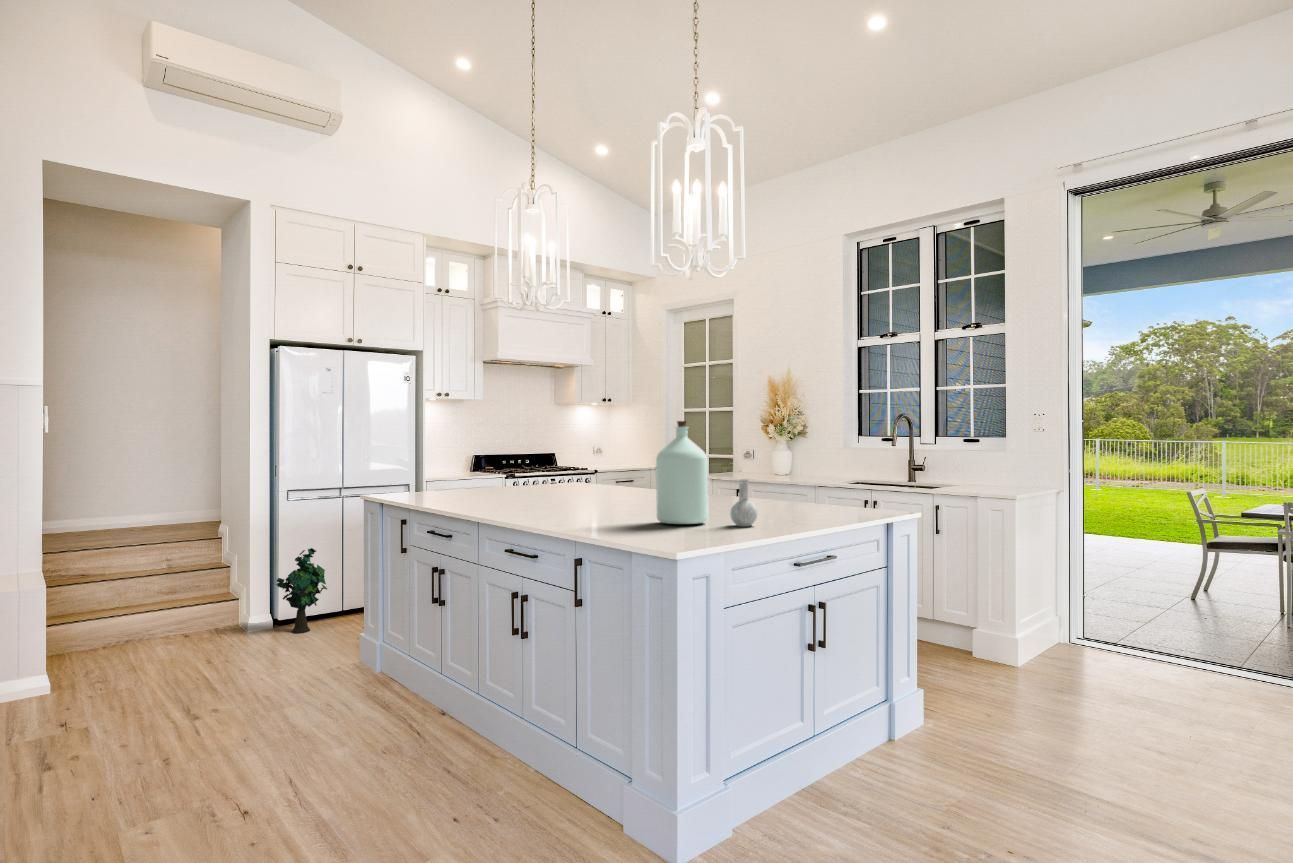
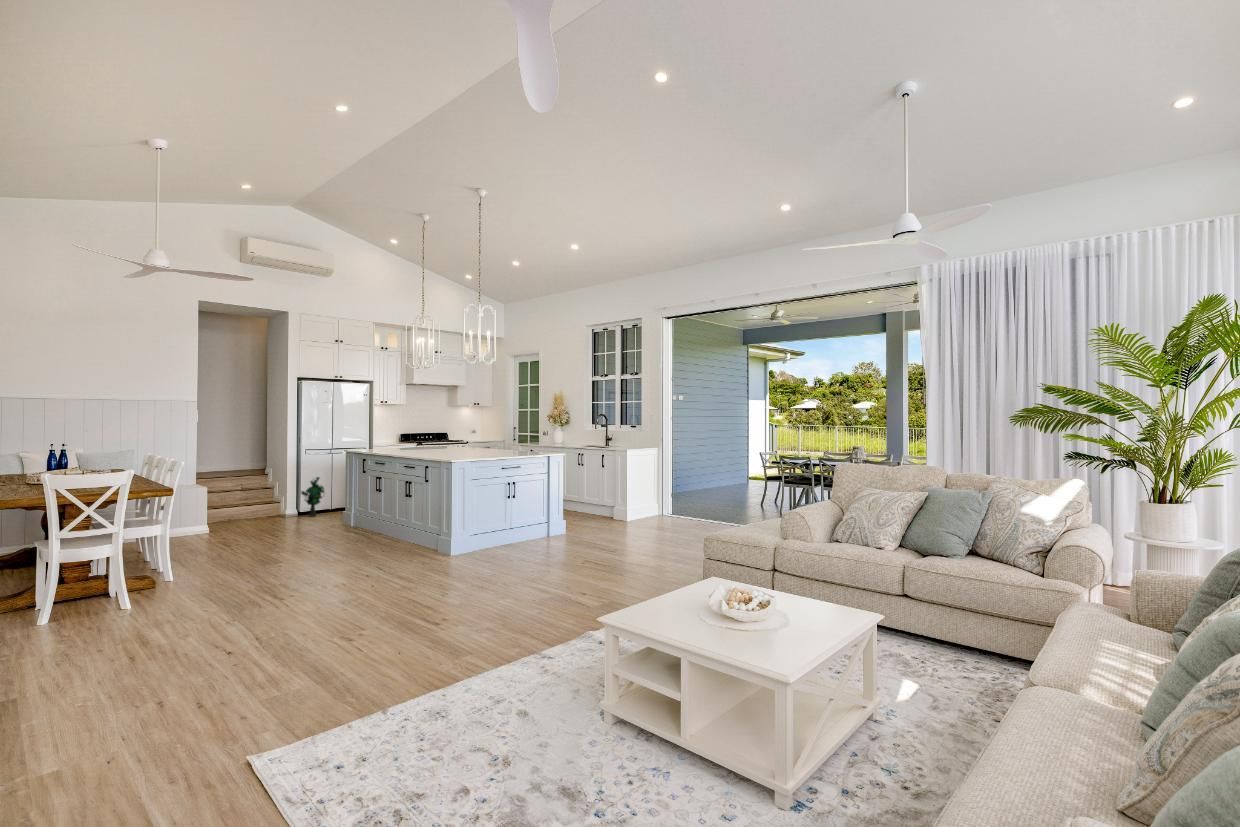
bottle: present [656,421,757,526] -> none [456,420,490,456]

